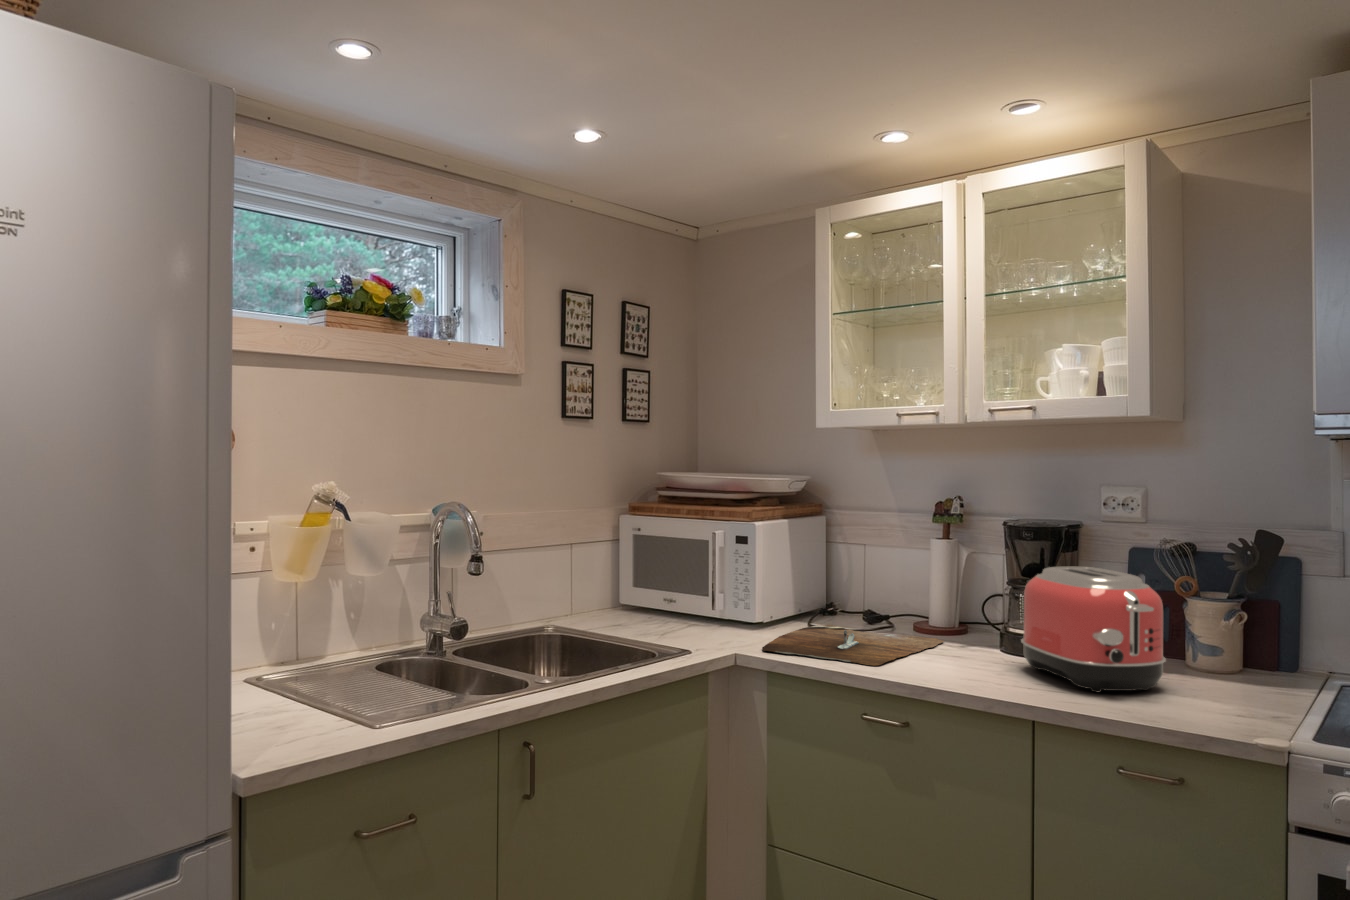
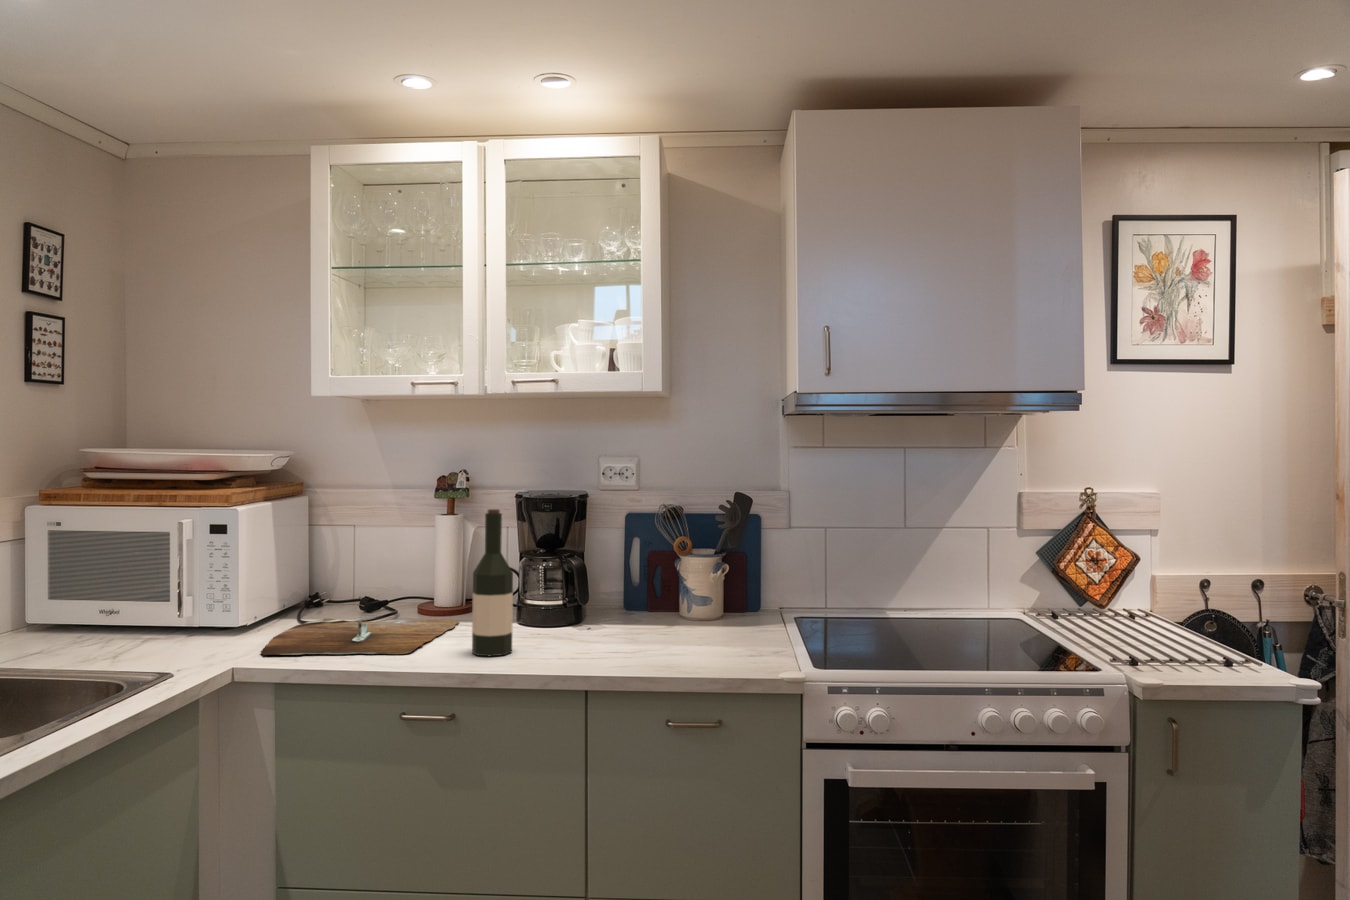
wine bottle: none [935,538,974,680] -> present [472,509,513,656]
toaster: present [1021,567,1166,692] -> none [549,533,680,649]

